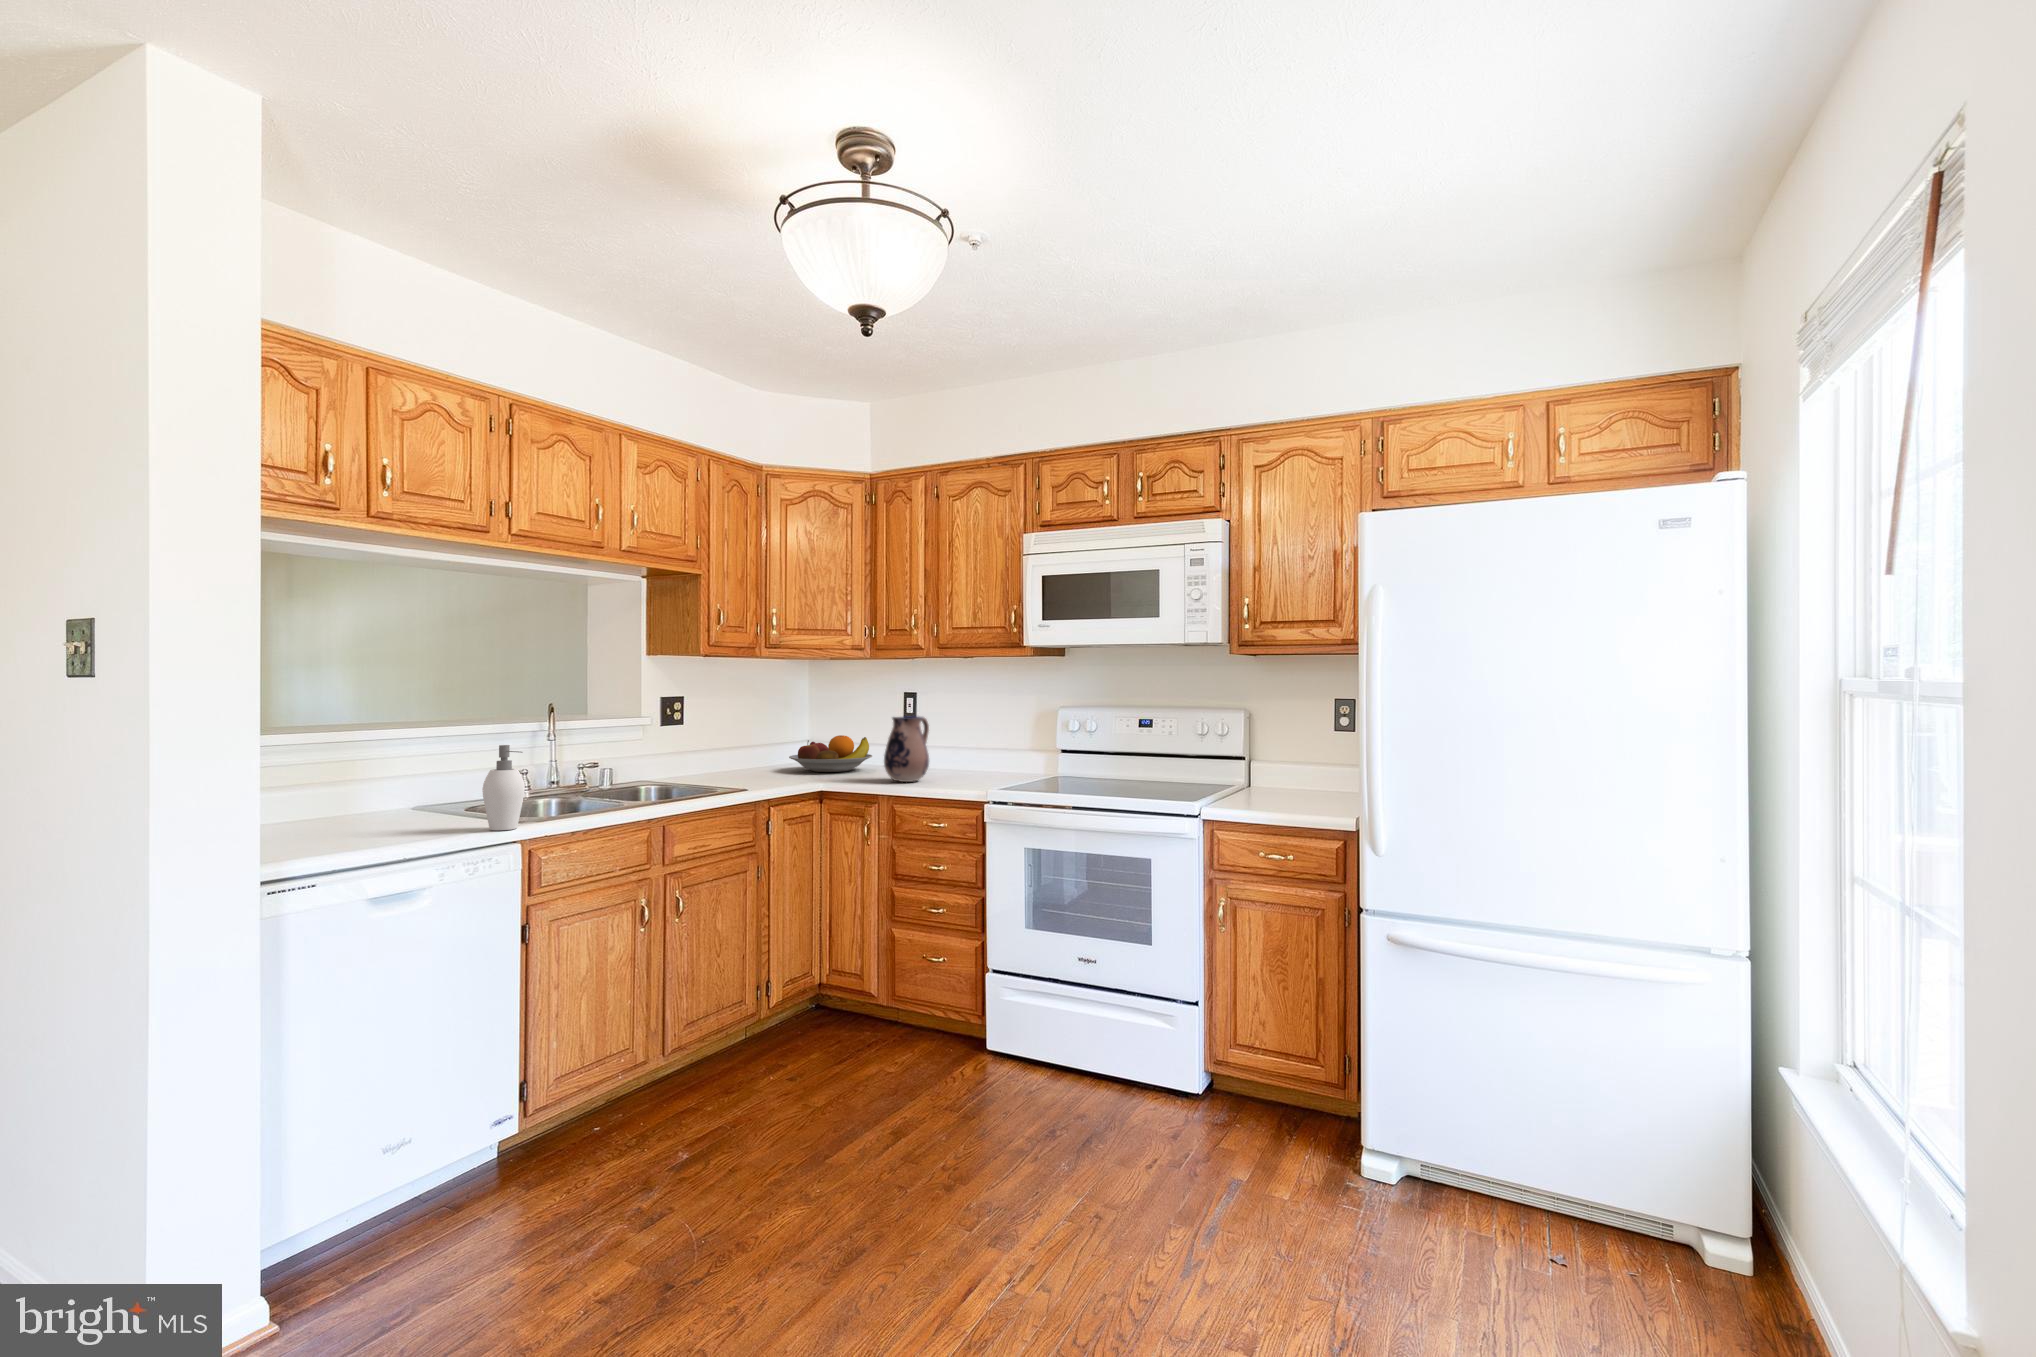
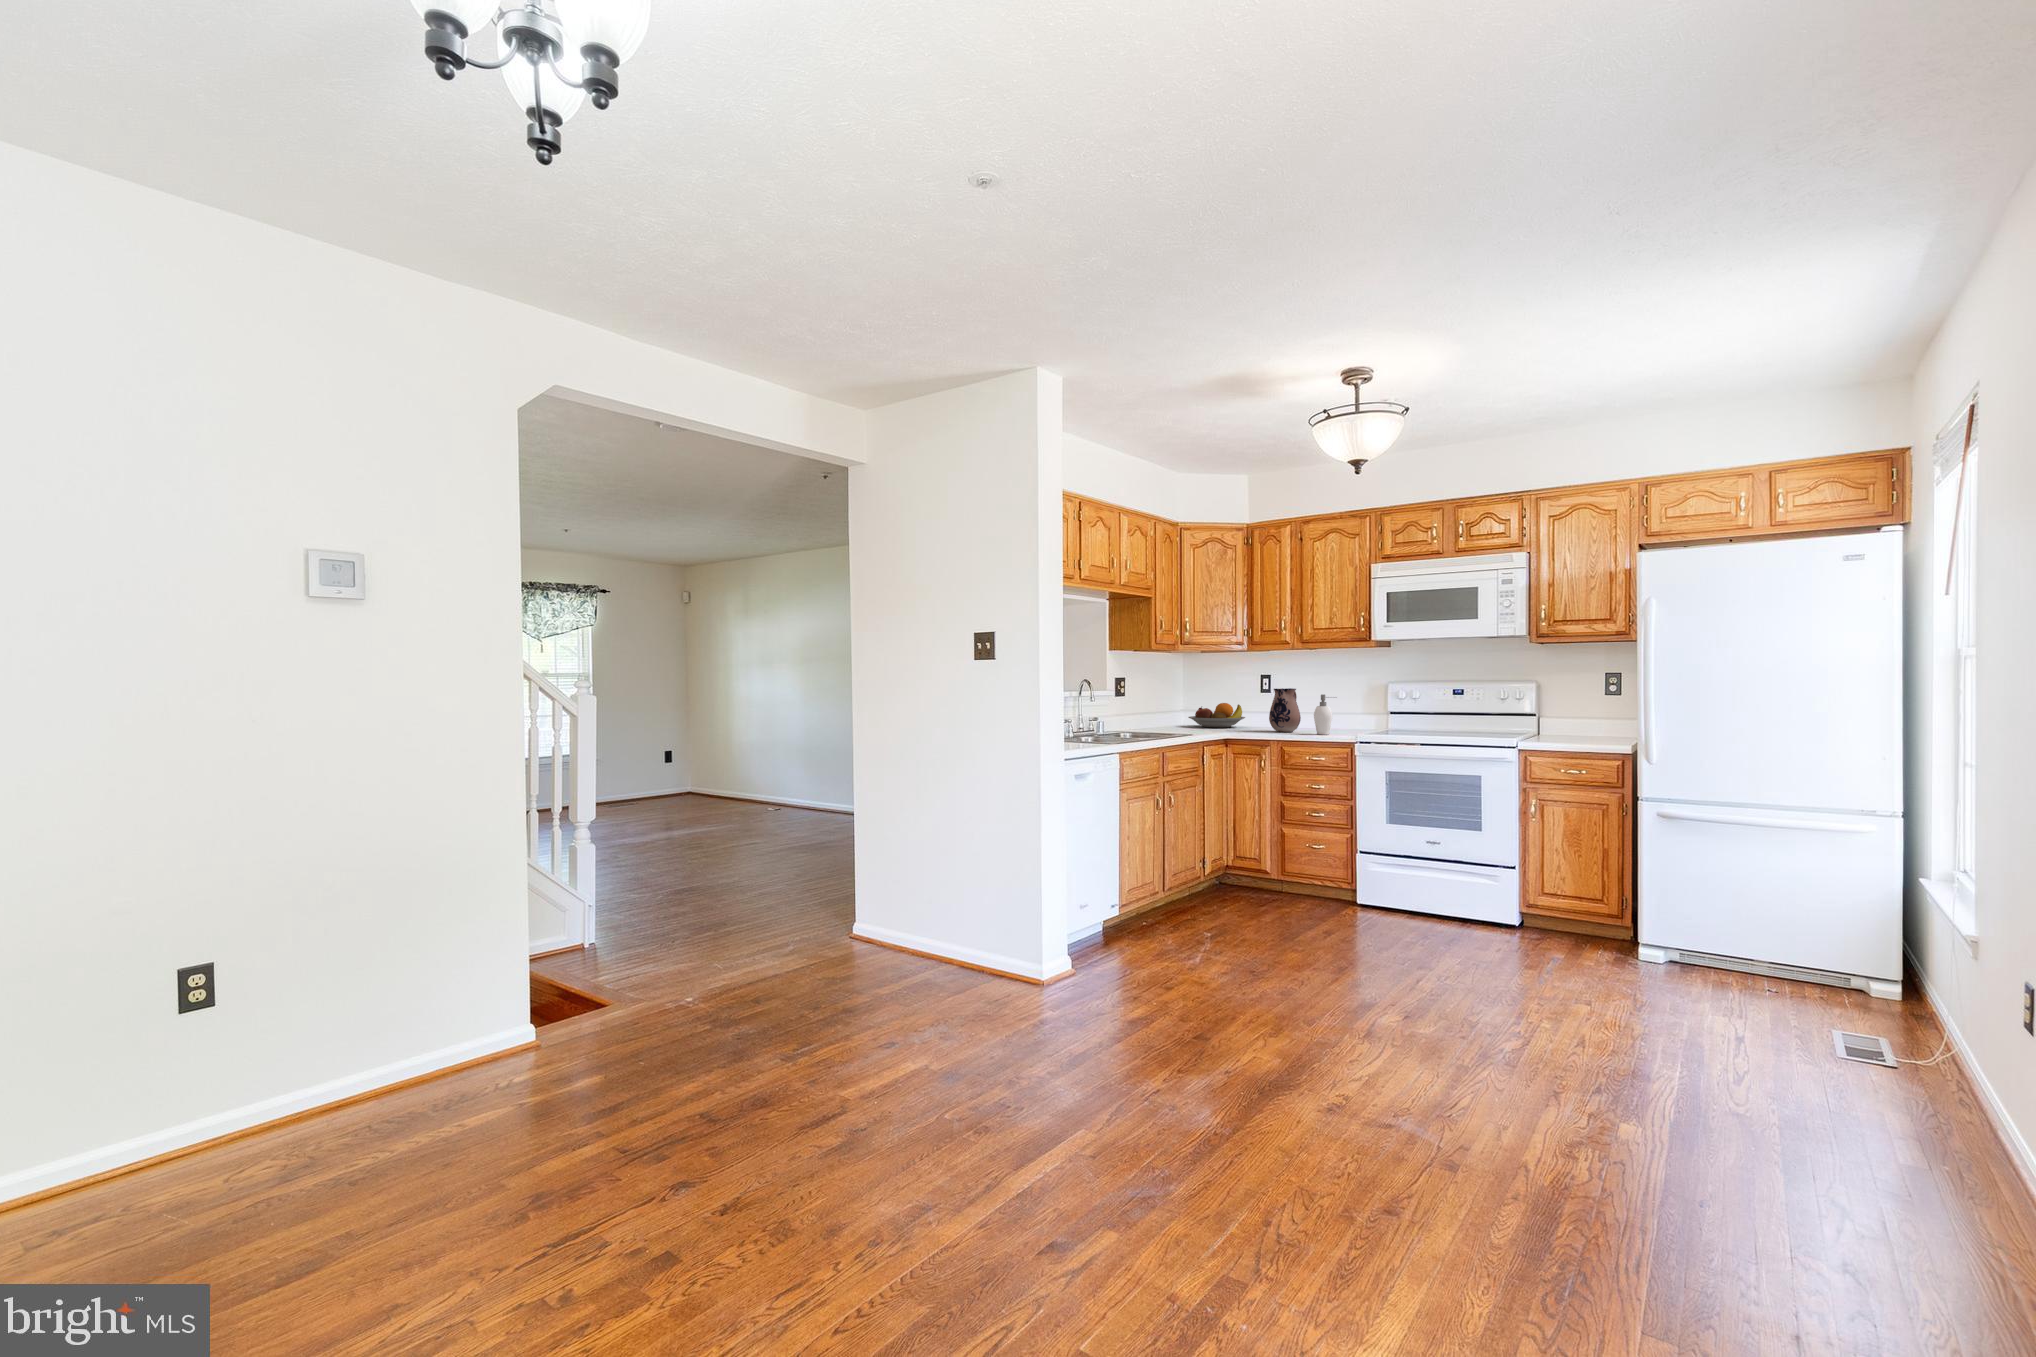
soap dispenser: present [482,745,525,830] -> present [1314,694,1332,735]

